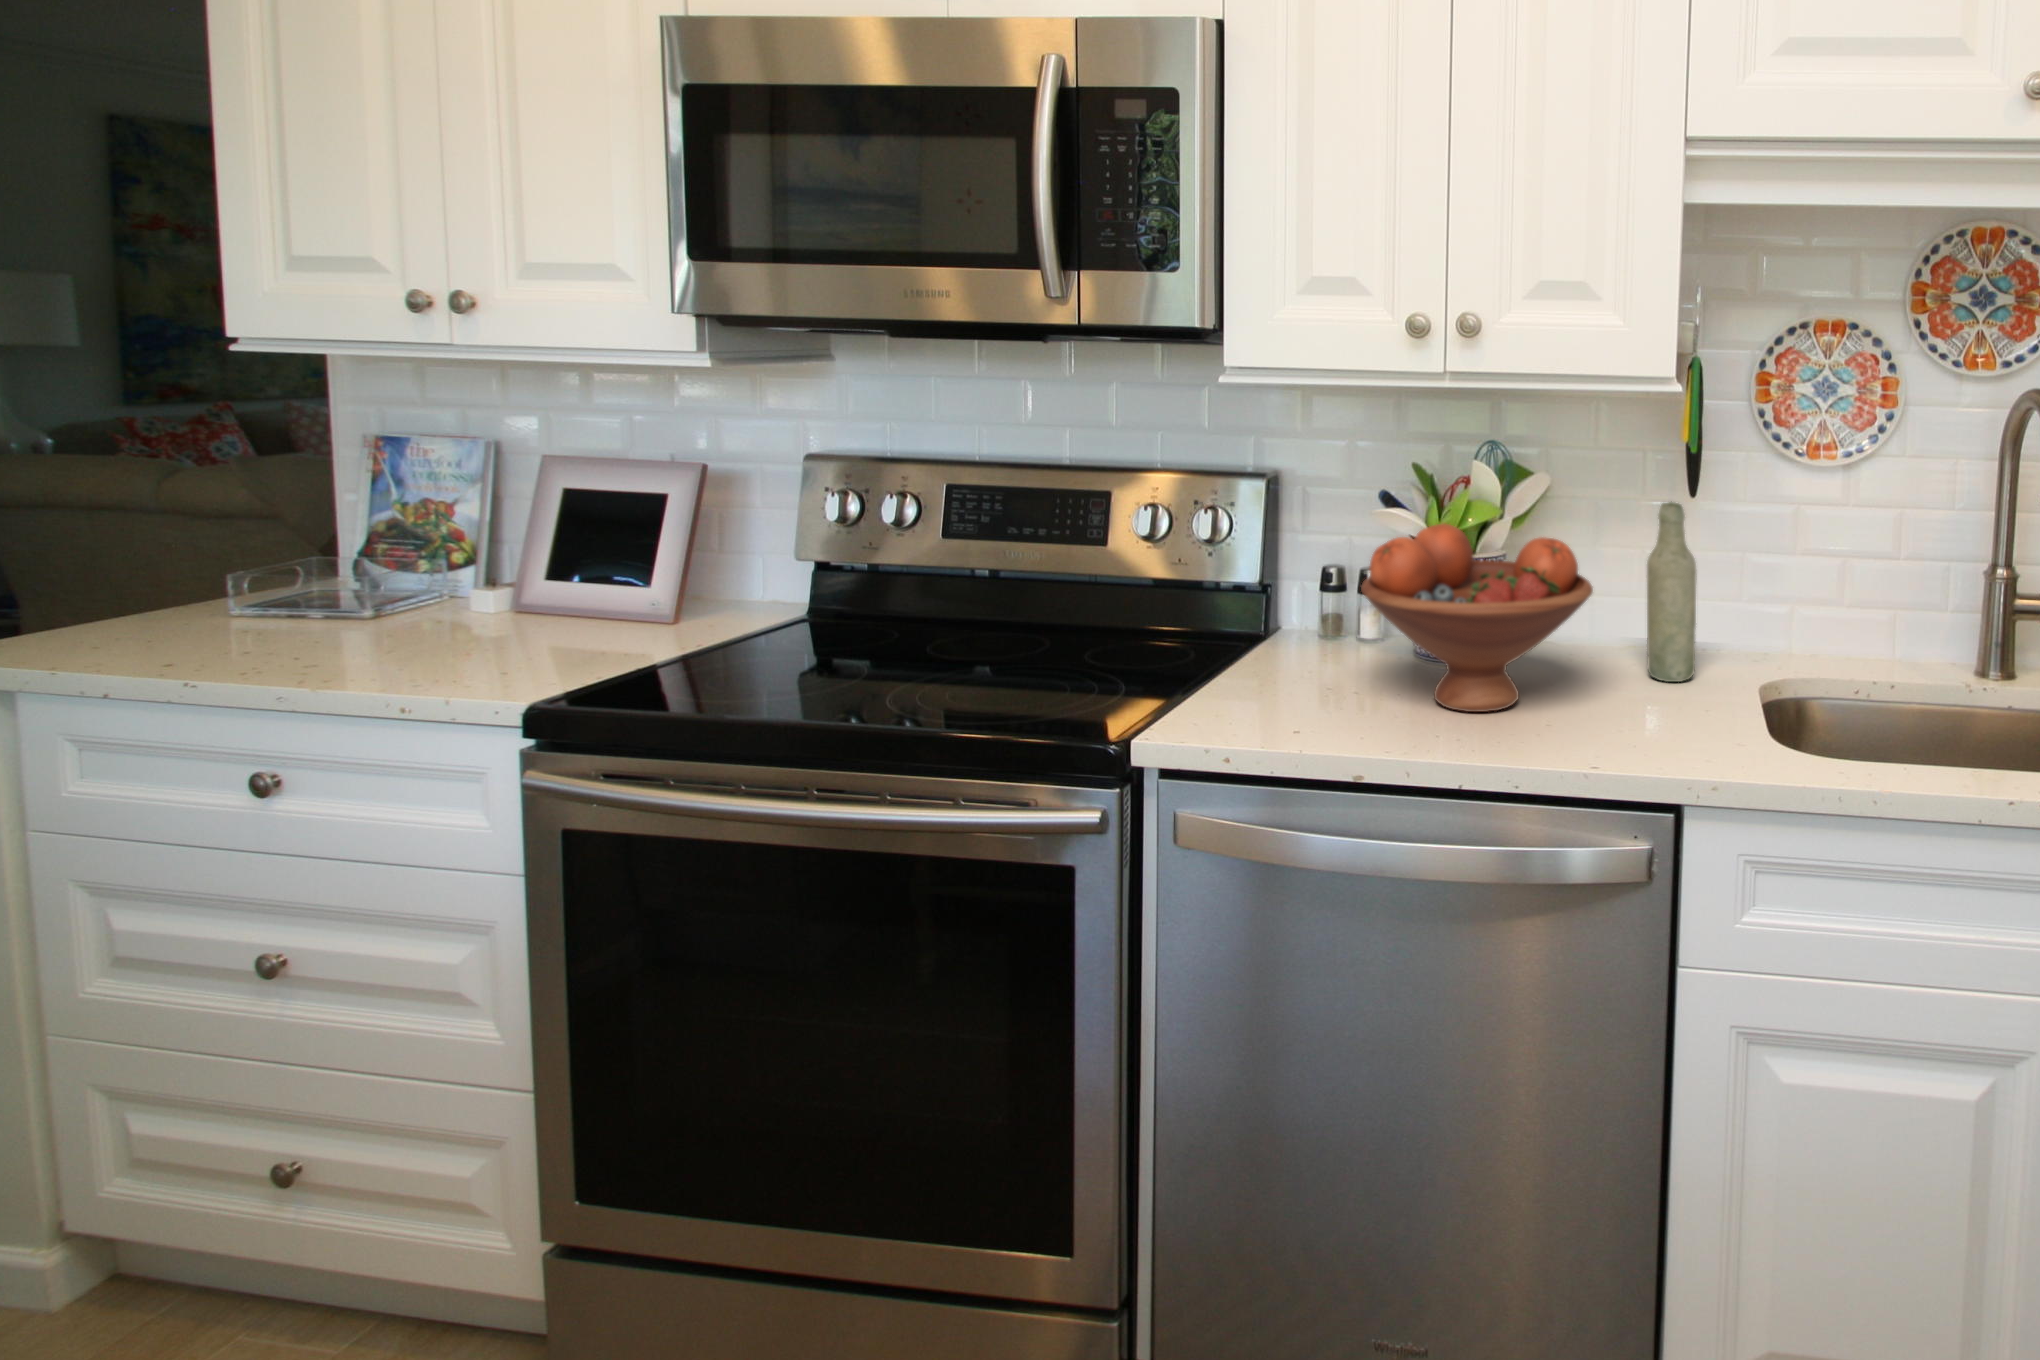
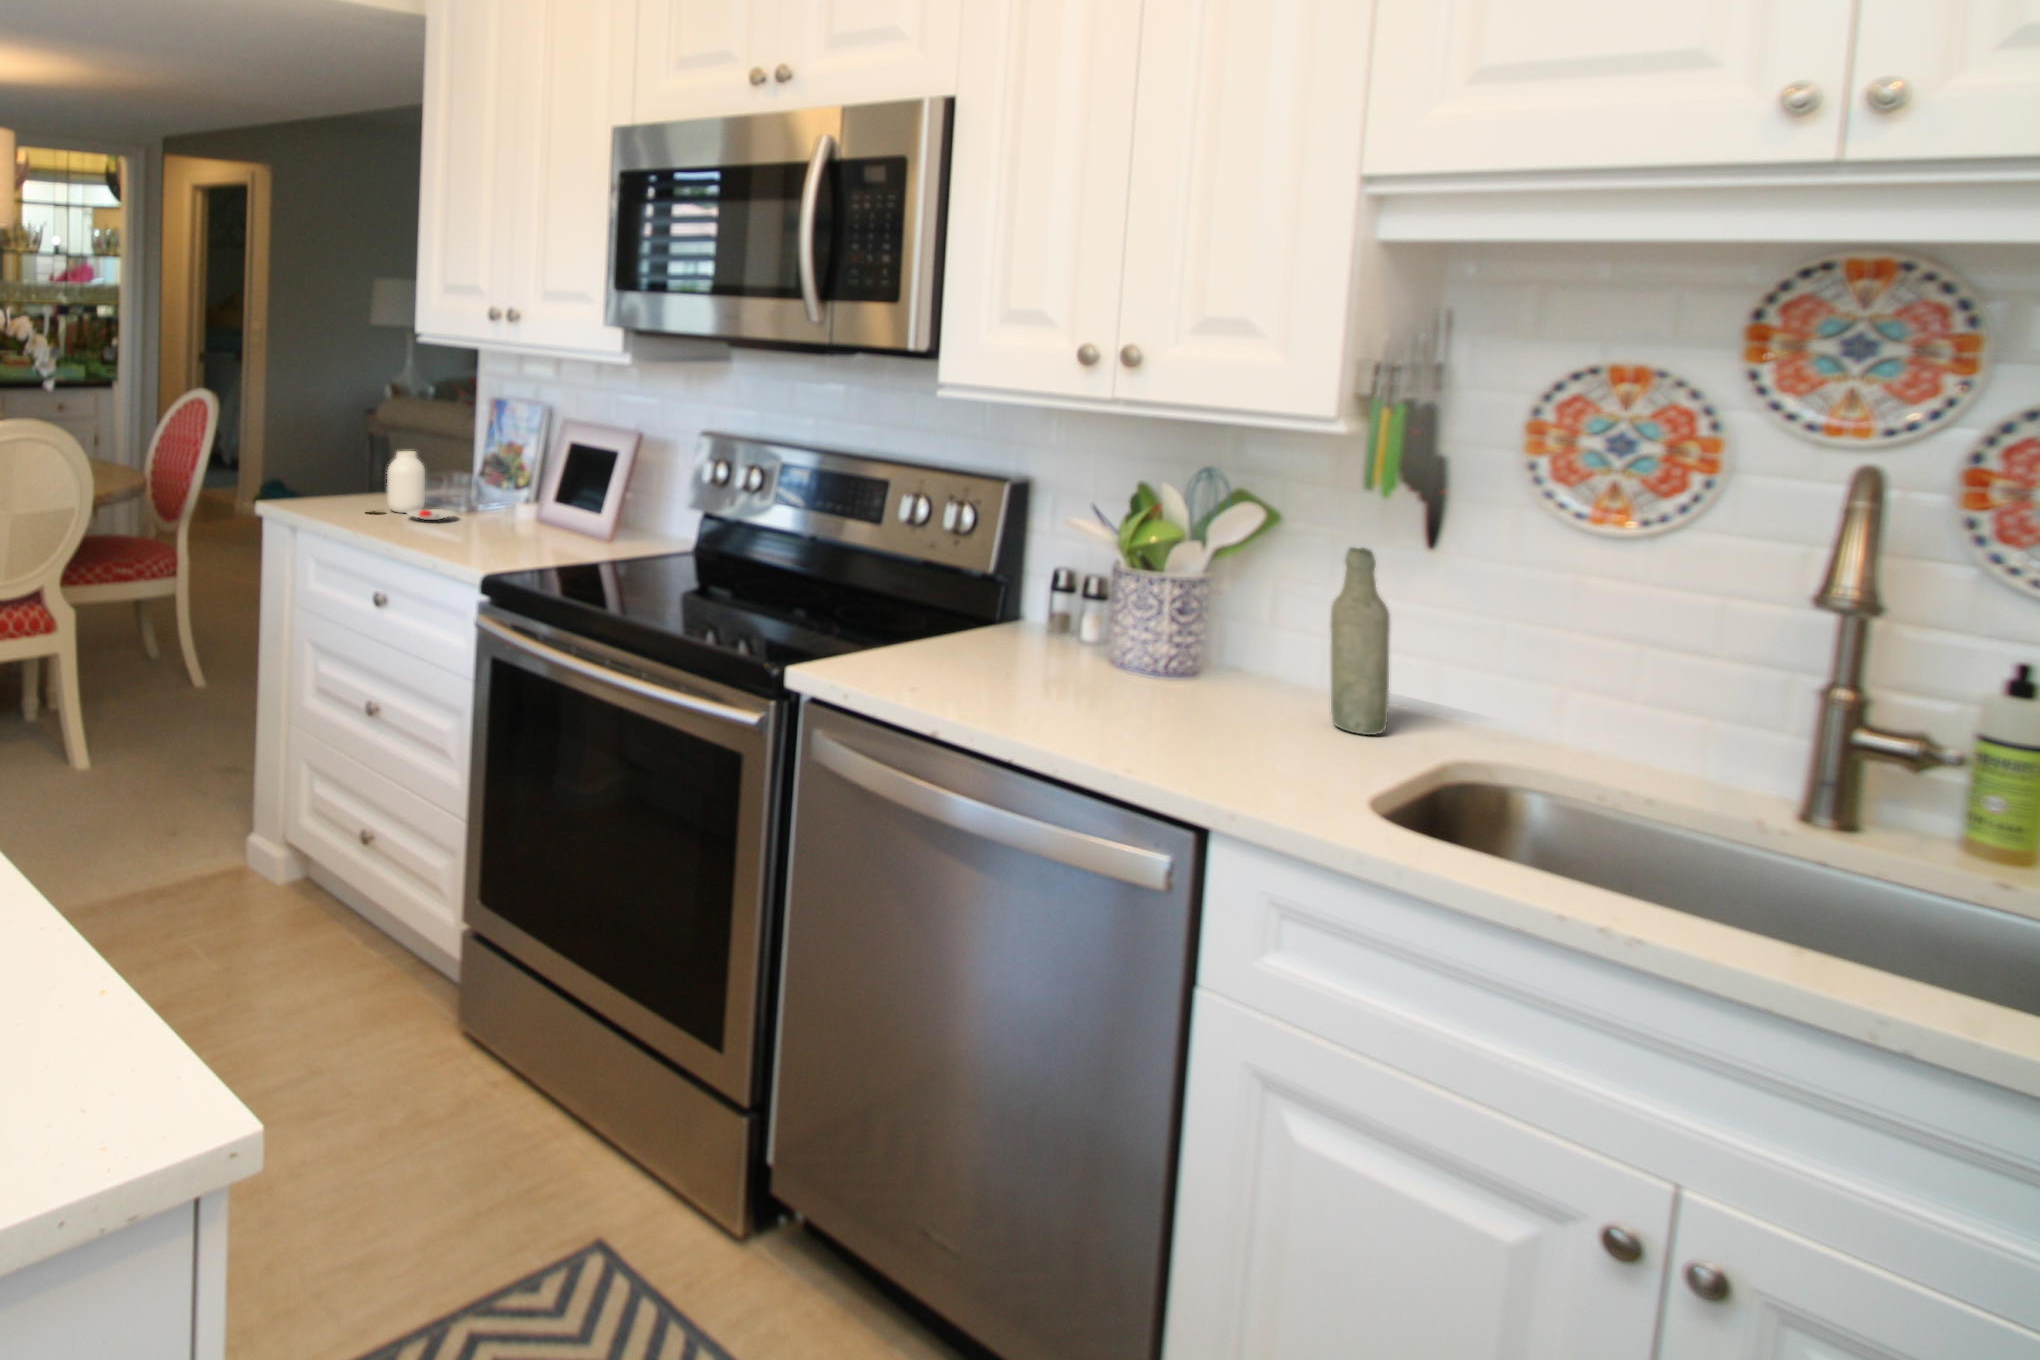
fruit bowl: present [1361,524,1593,712] -> none [1007,538,1235,712]
jar: none [143,532,365,649] -> present [371,451,456,520]

